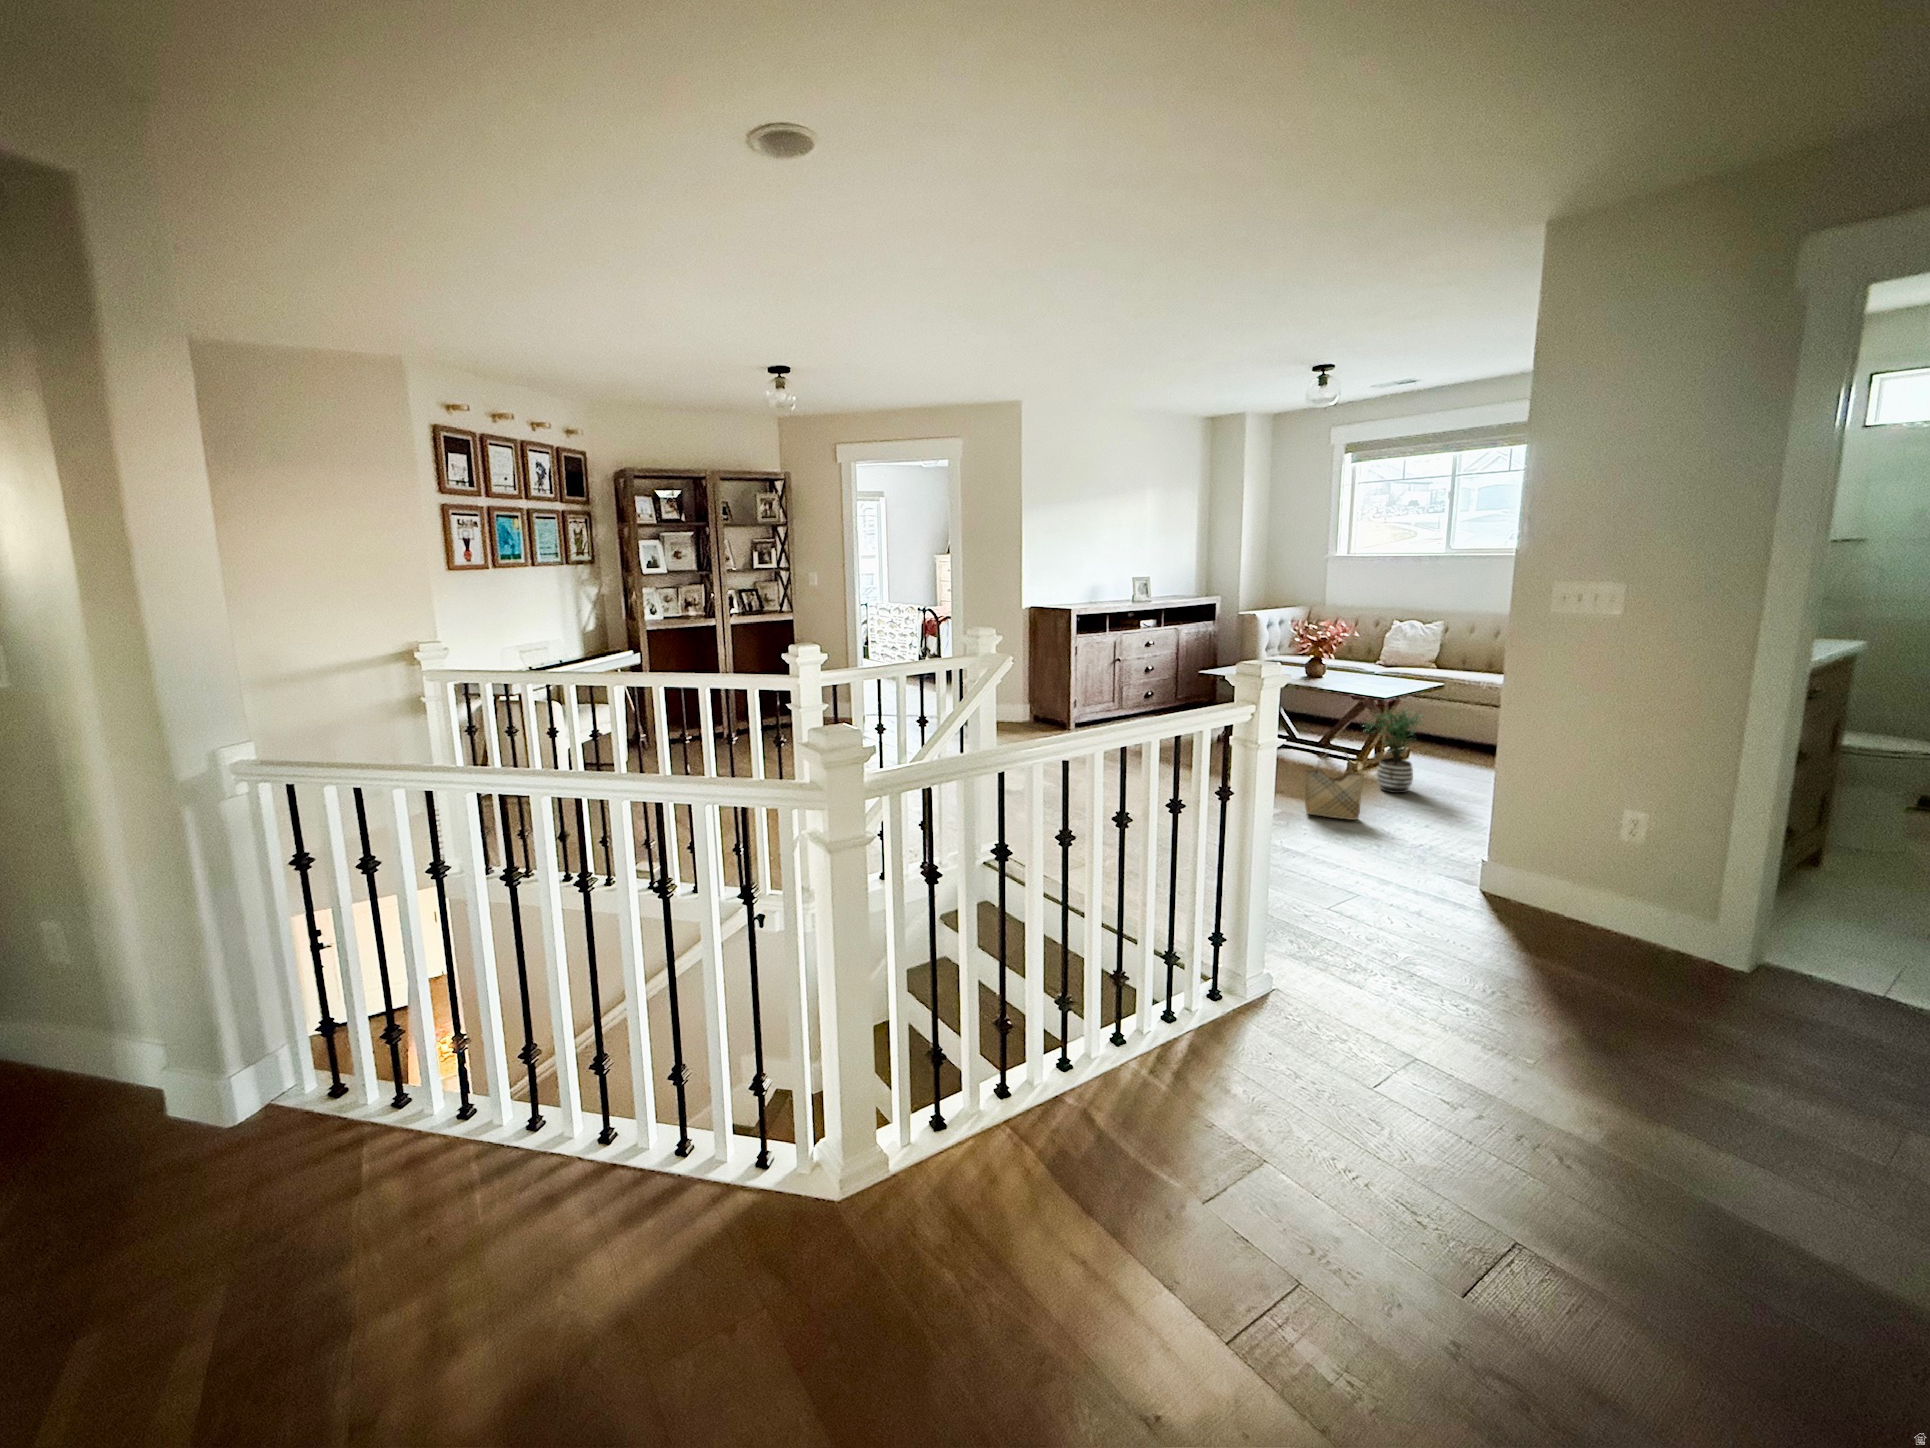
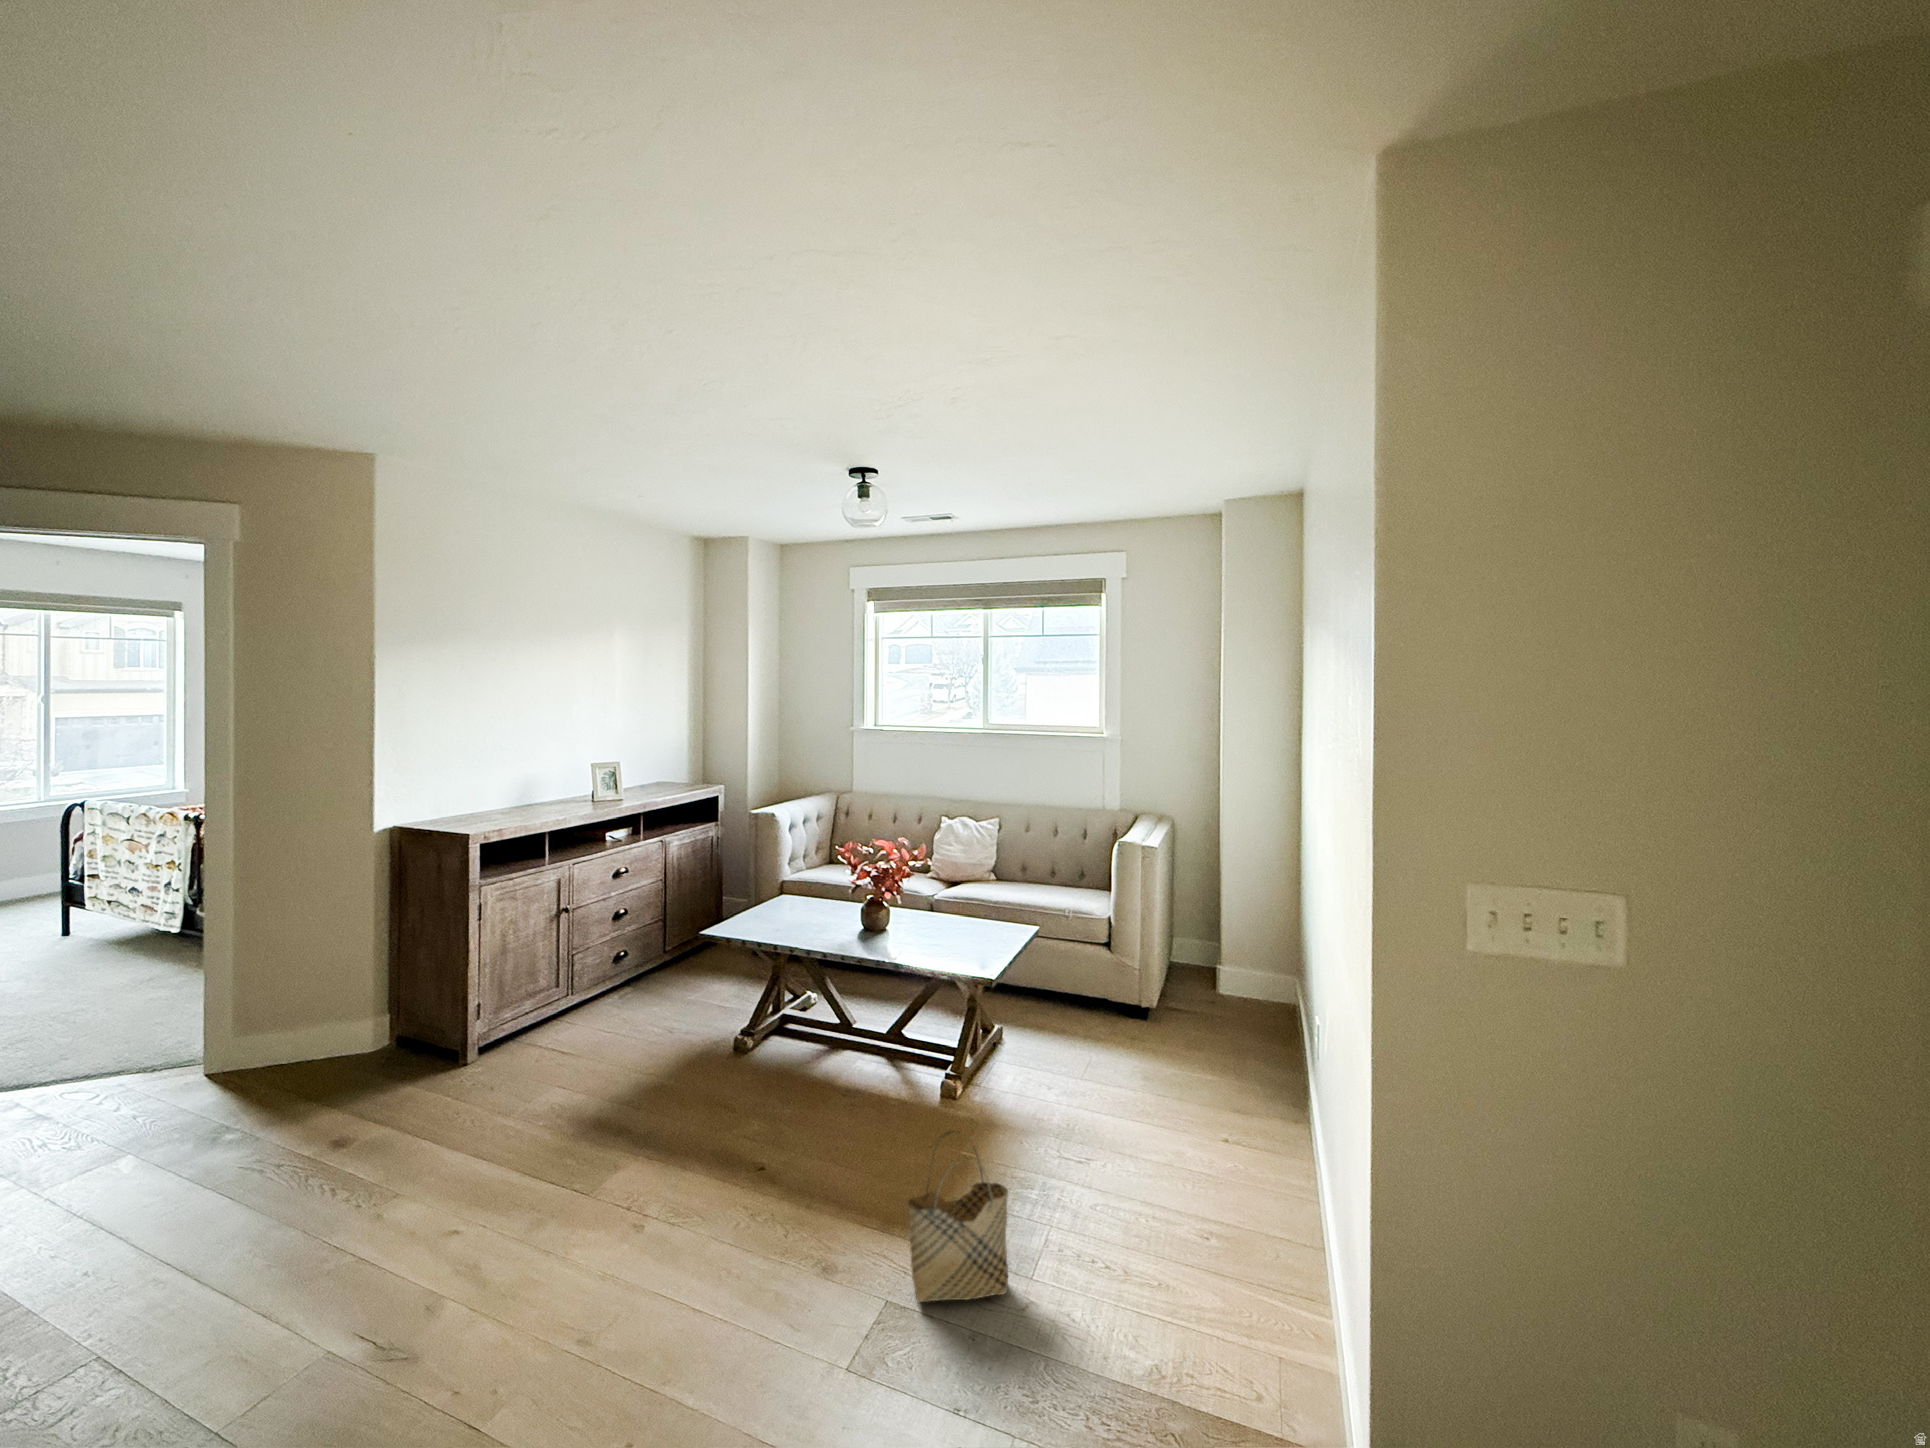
potted plant: present [1363,710,1422,793] -> none [963,997,1058,1153]

